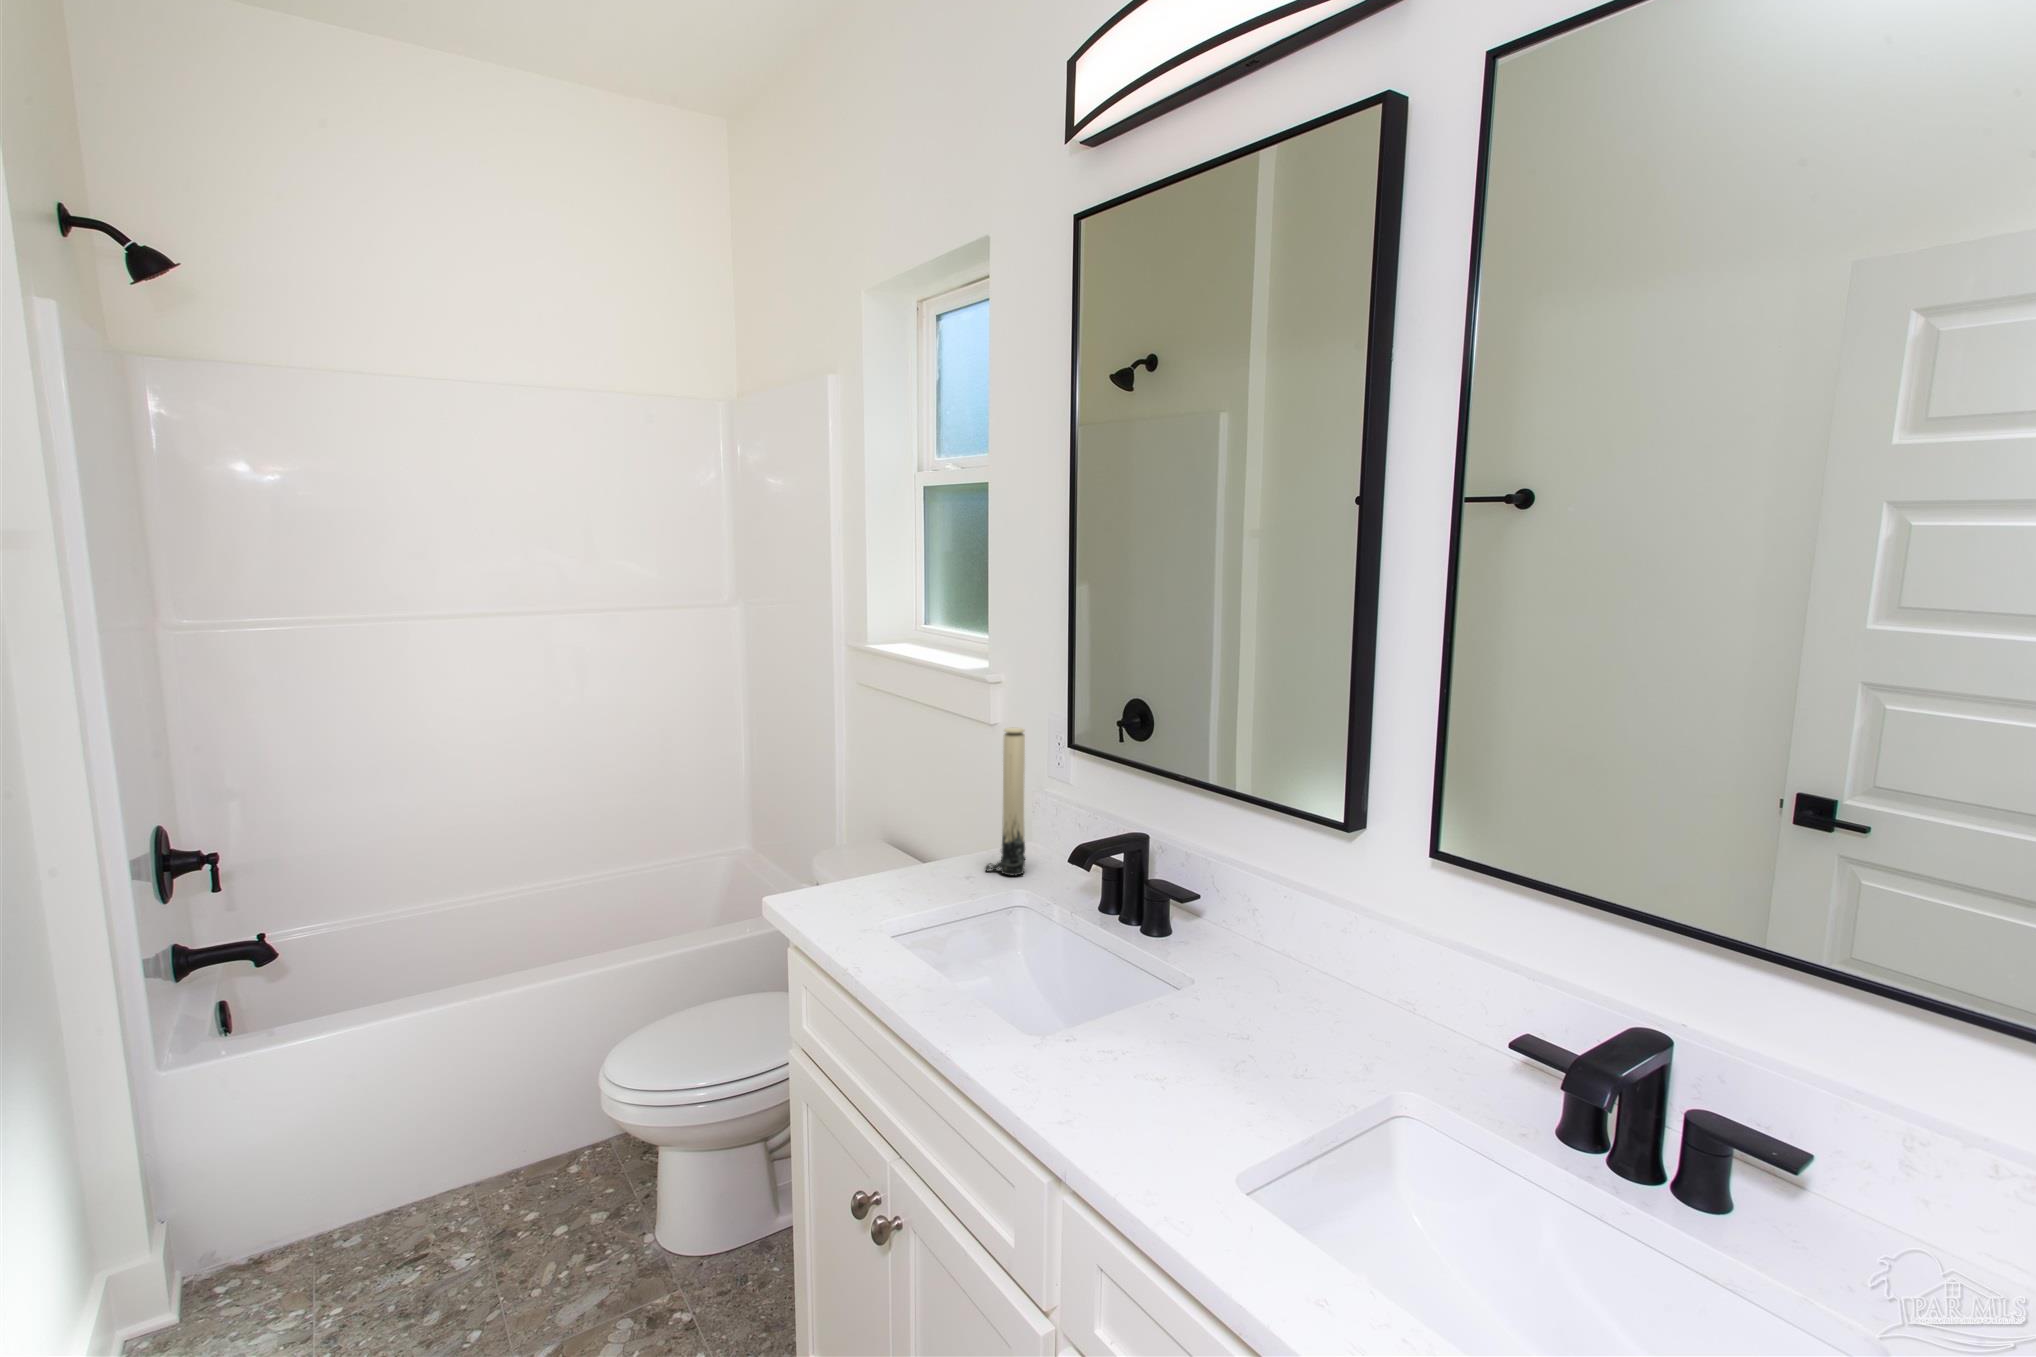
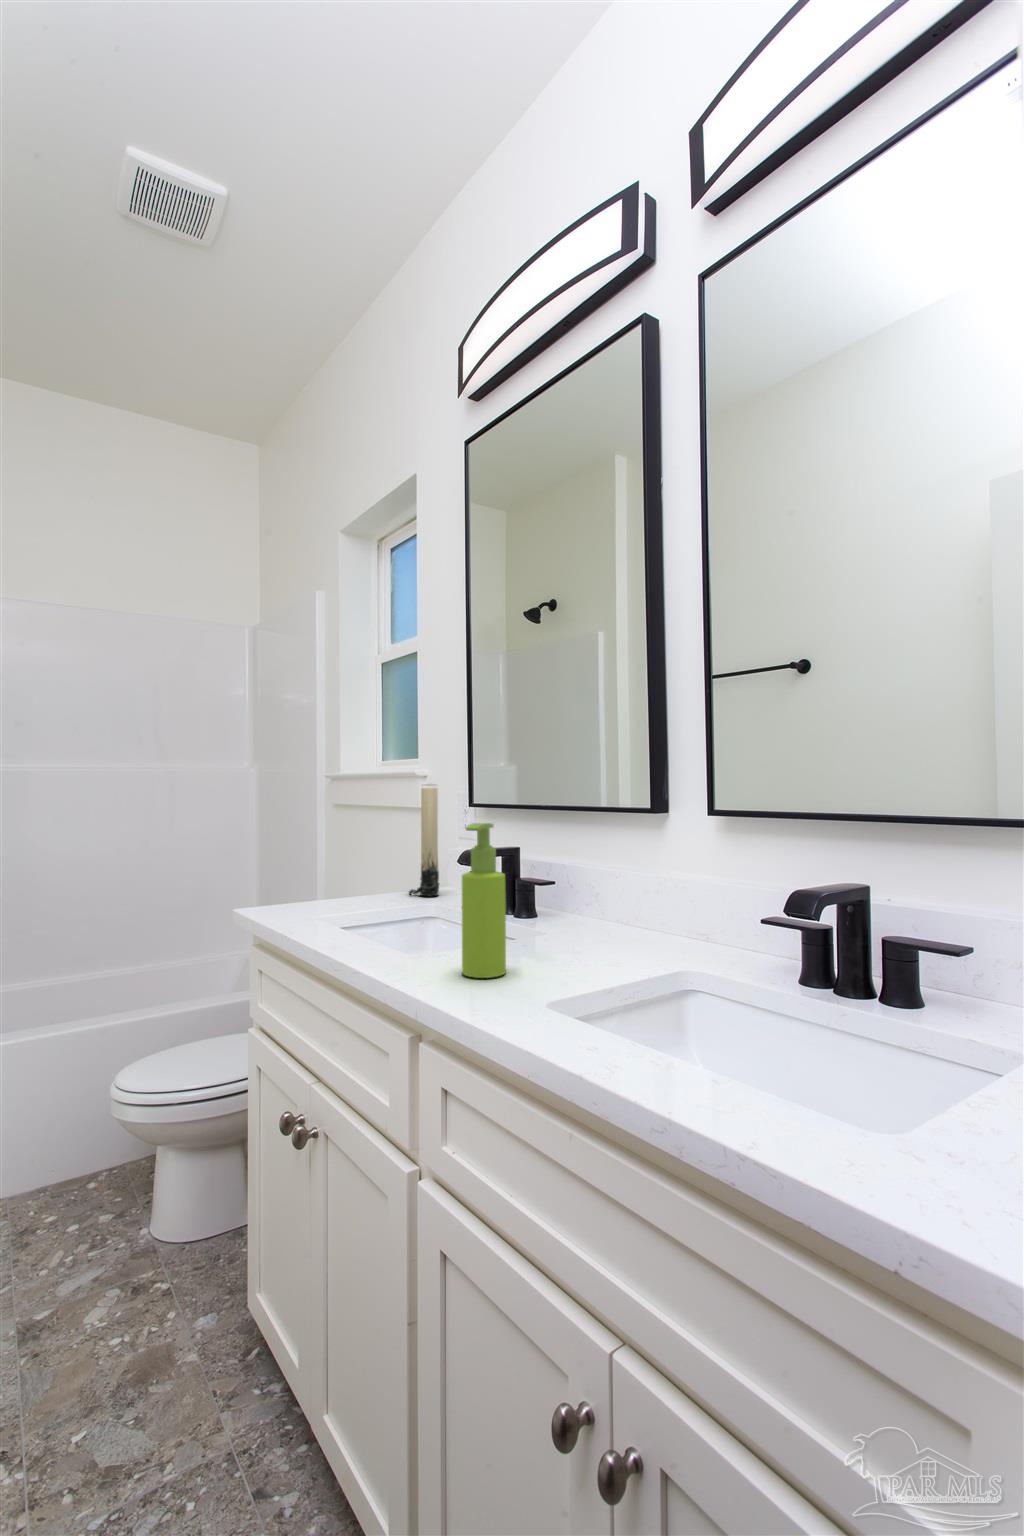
soap dispenser: none [1112,901,1173,1105] -> present [462,823,506,978]

